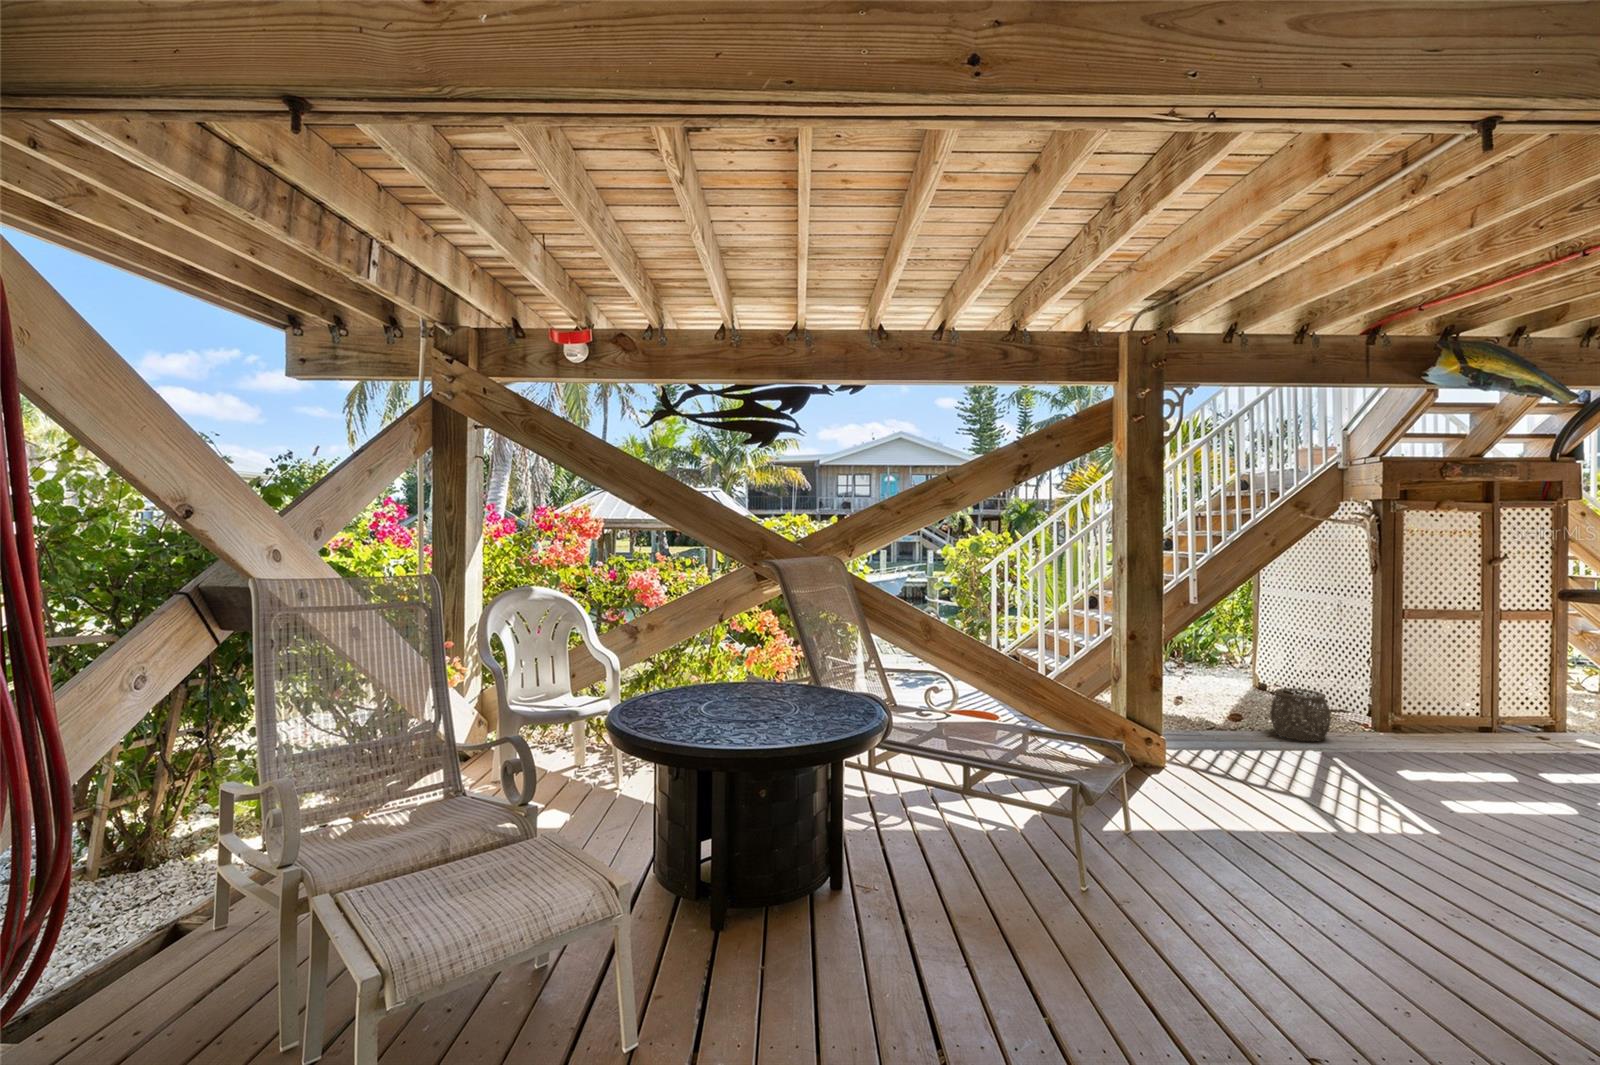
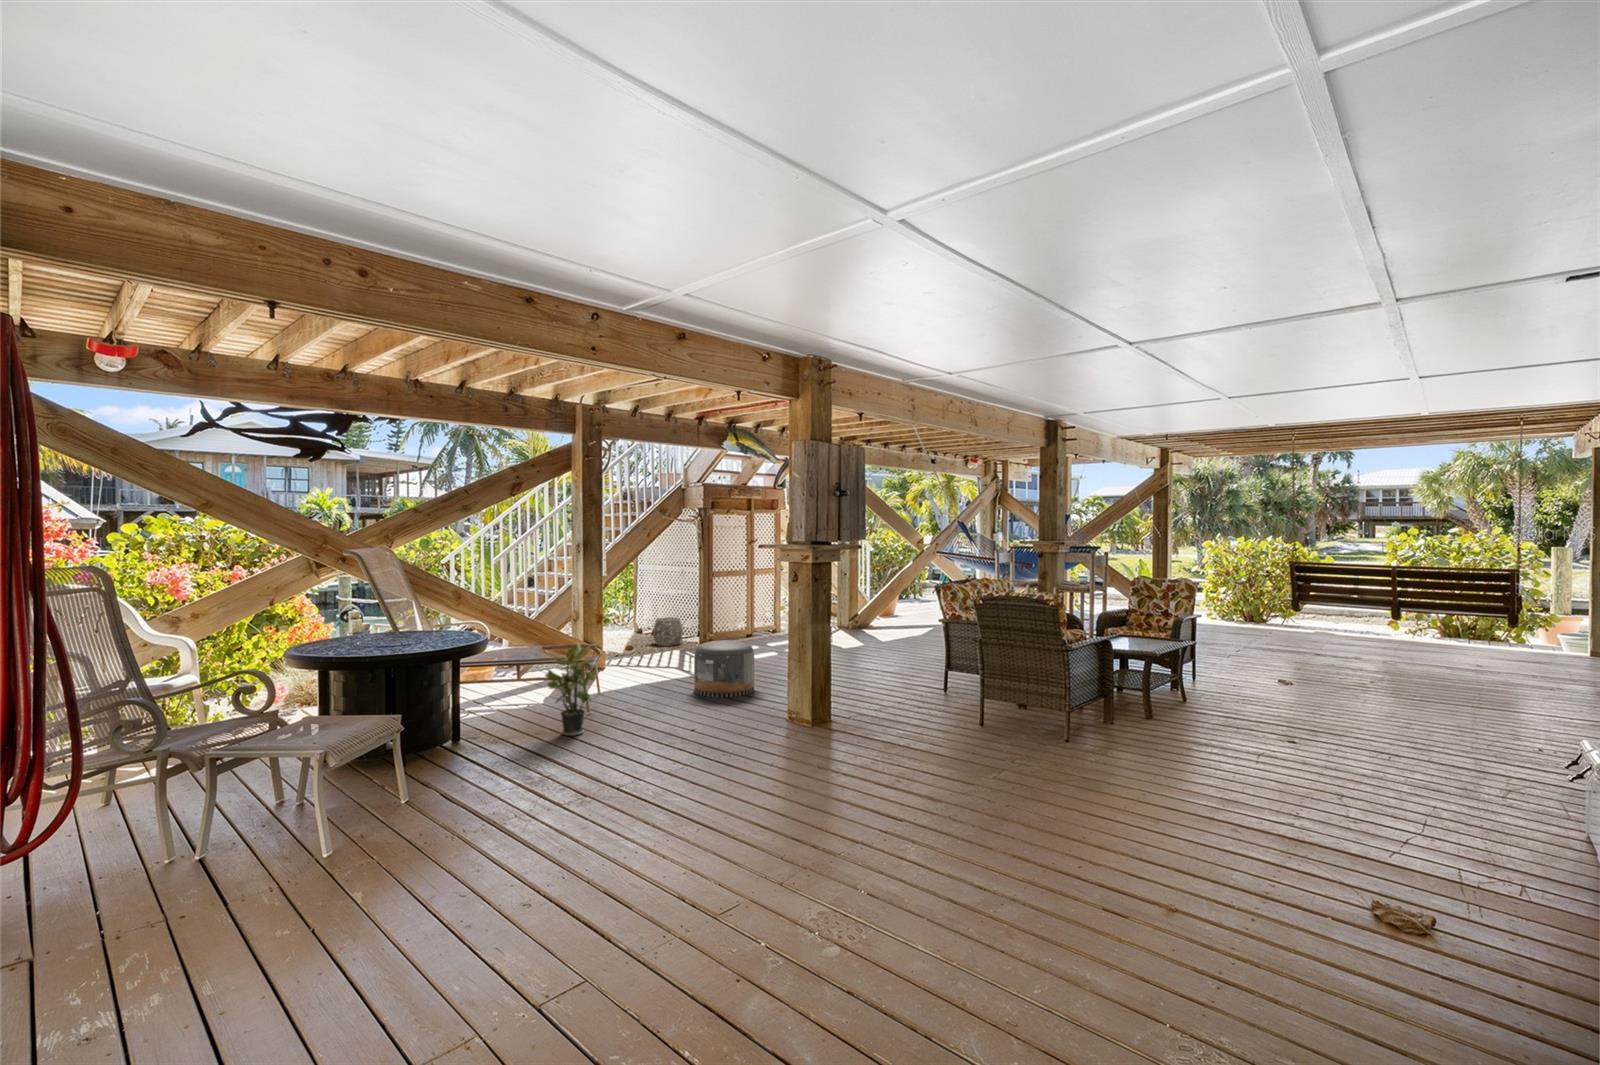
potted plant: none [971,767,1075,961] -> present [545,643,596,736]
pouf: none [1333,788,1508,946] -> present [694,640,754,697]

